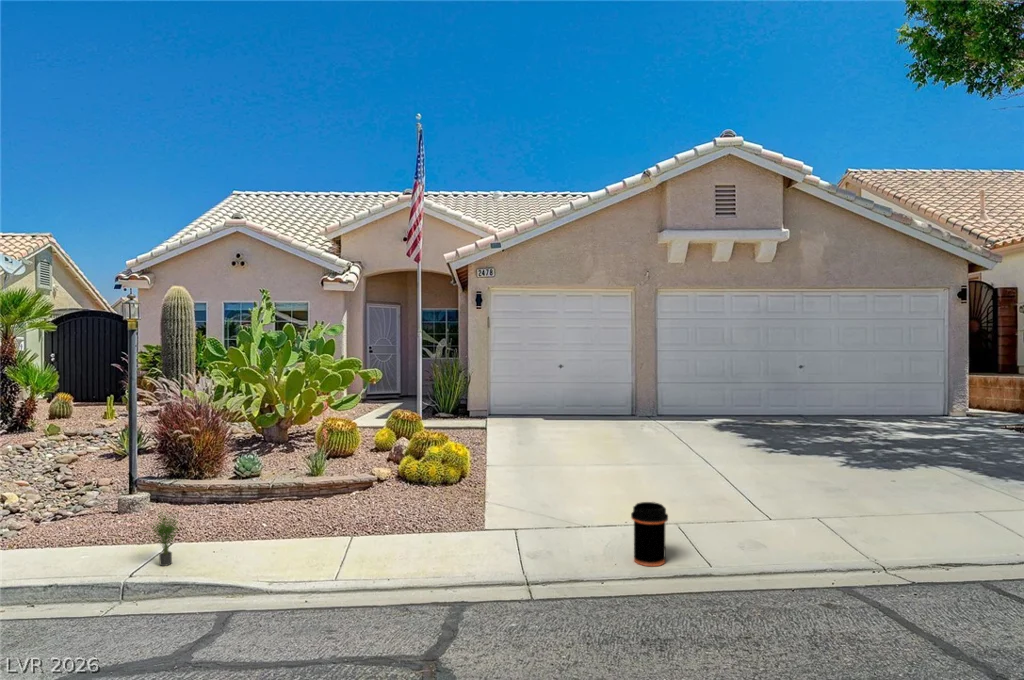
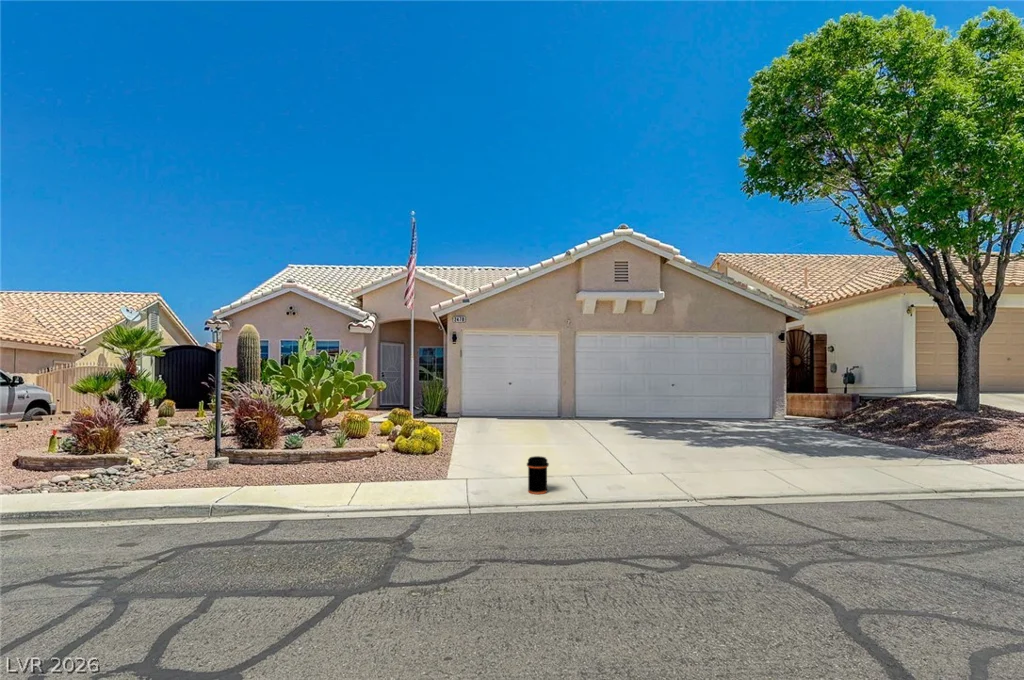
potted plant: present [149,515,177,566] -> none [227,458,255,494]

